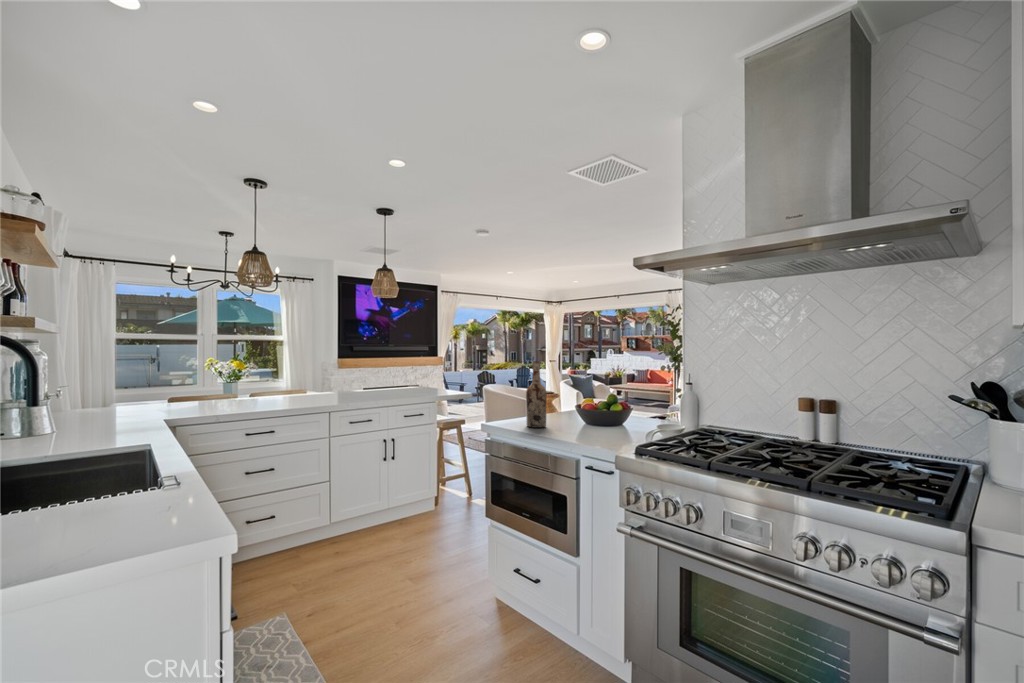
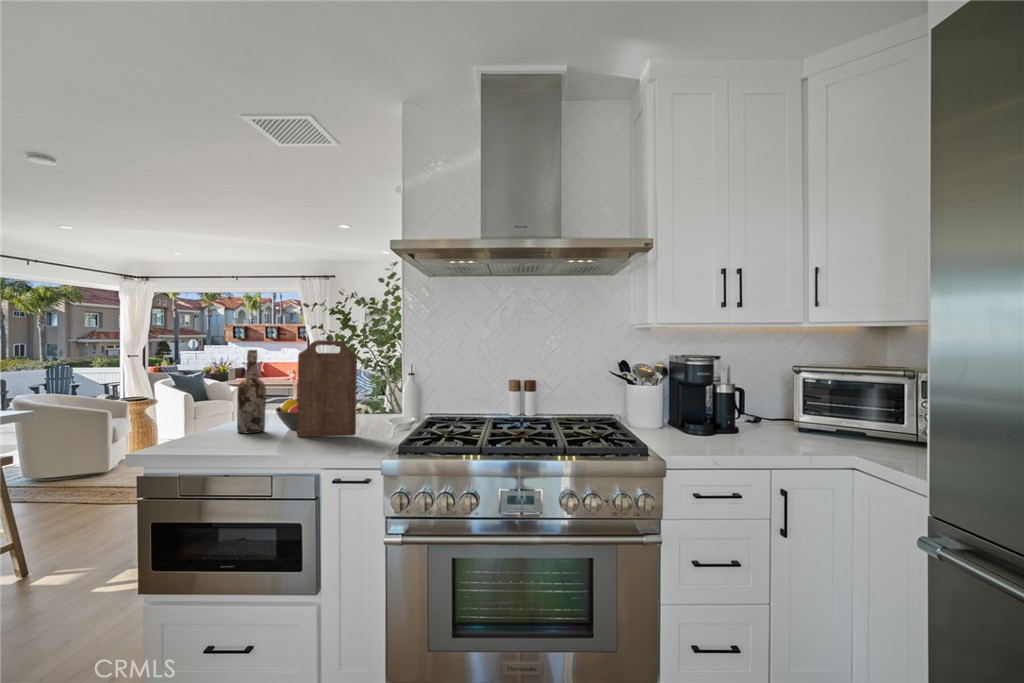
cutting board: none [559,354,605,440] -> present [297,340,357,437]

